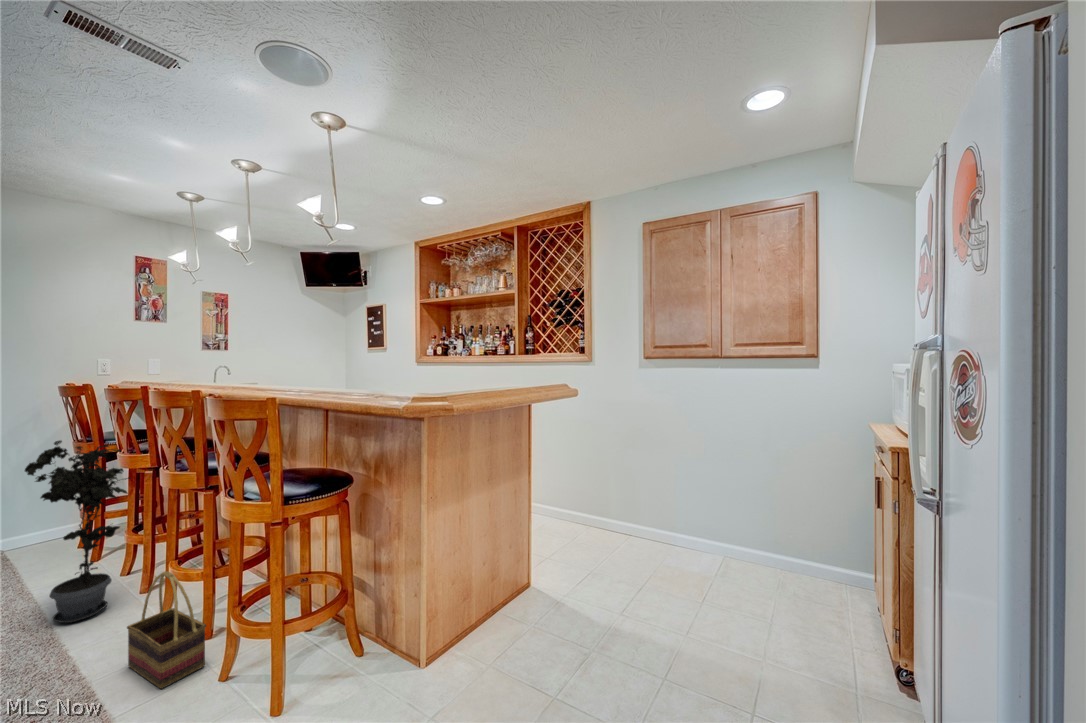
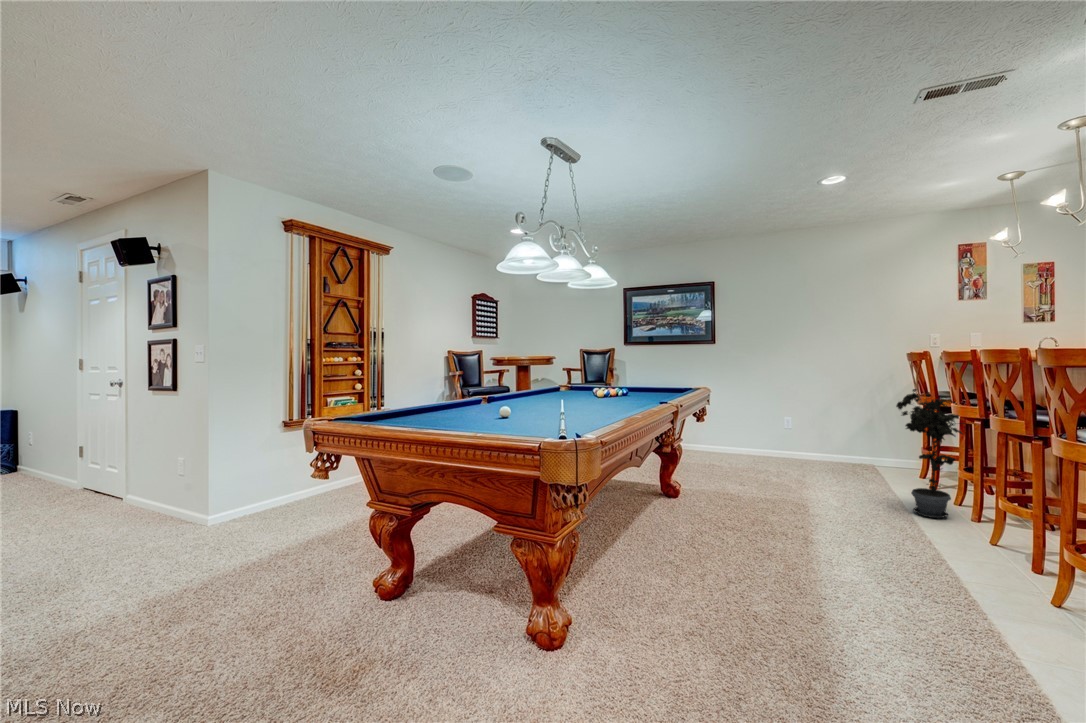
basket: present [127,571,206,689] -> none [968,493,1037,581]

